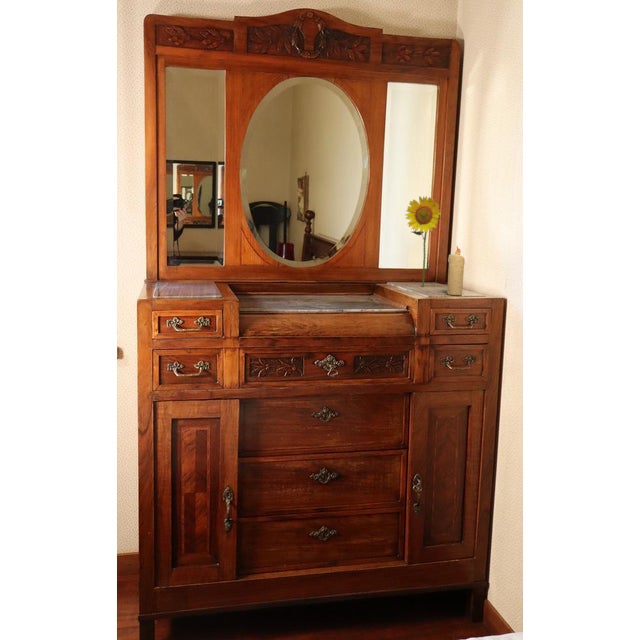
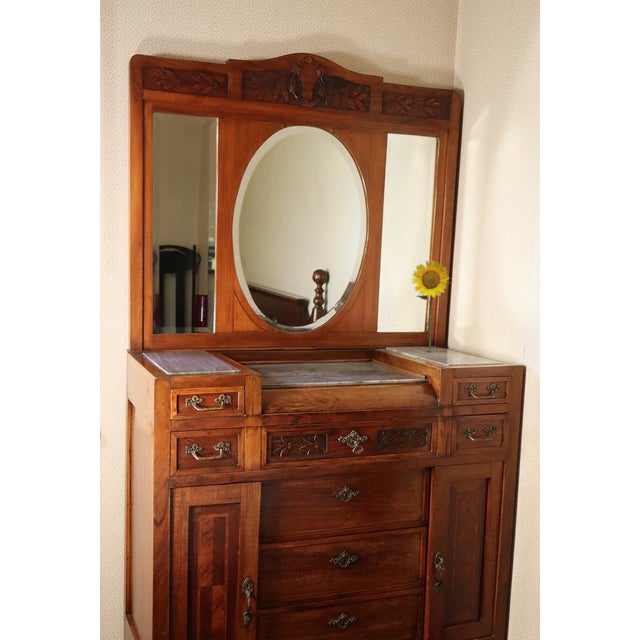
candle: present [447,247,465,295] -> none [462,312,480,363]

